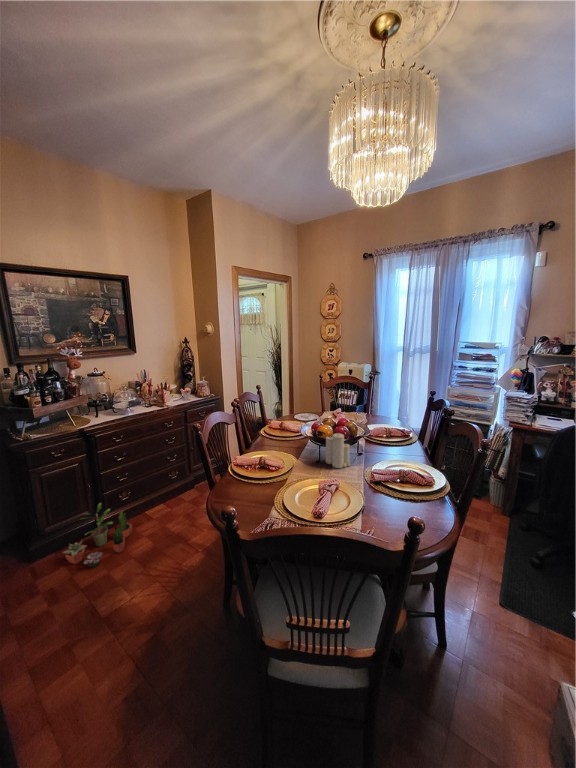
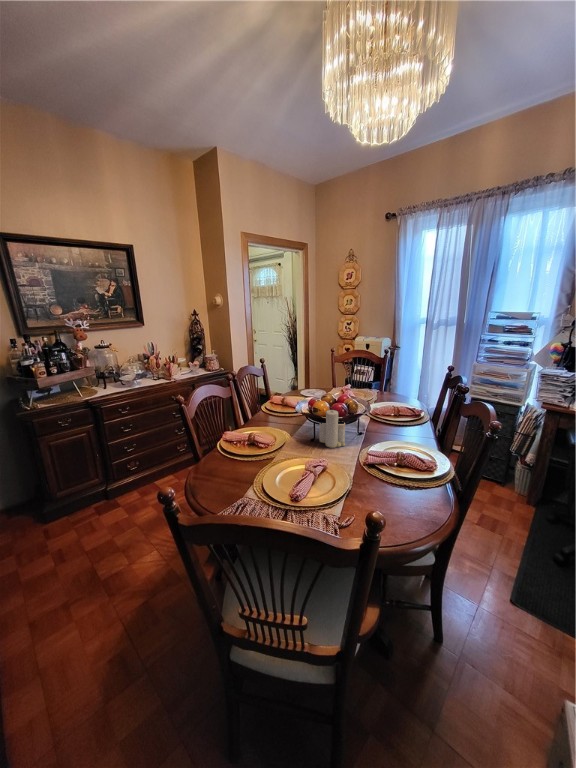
potted plant: present [63,503,132,568] -> none [73,471,139,531]

